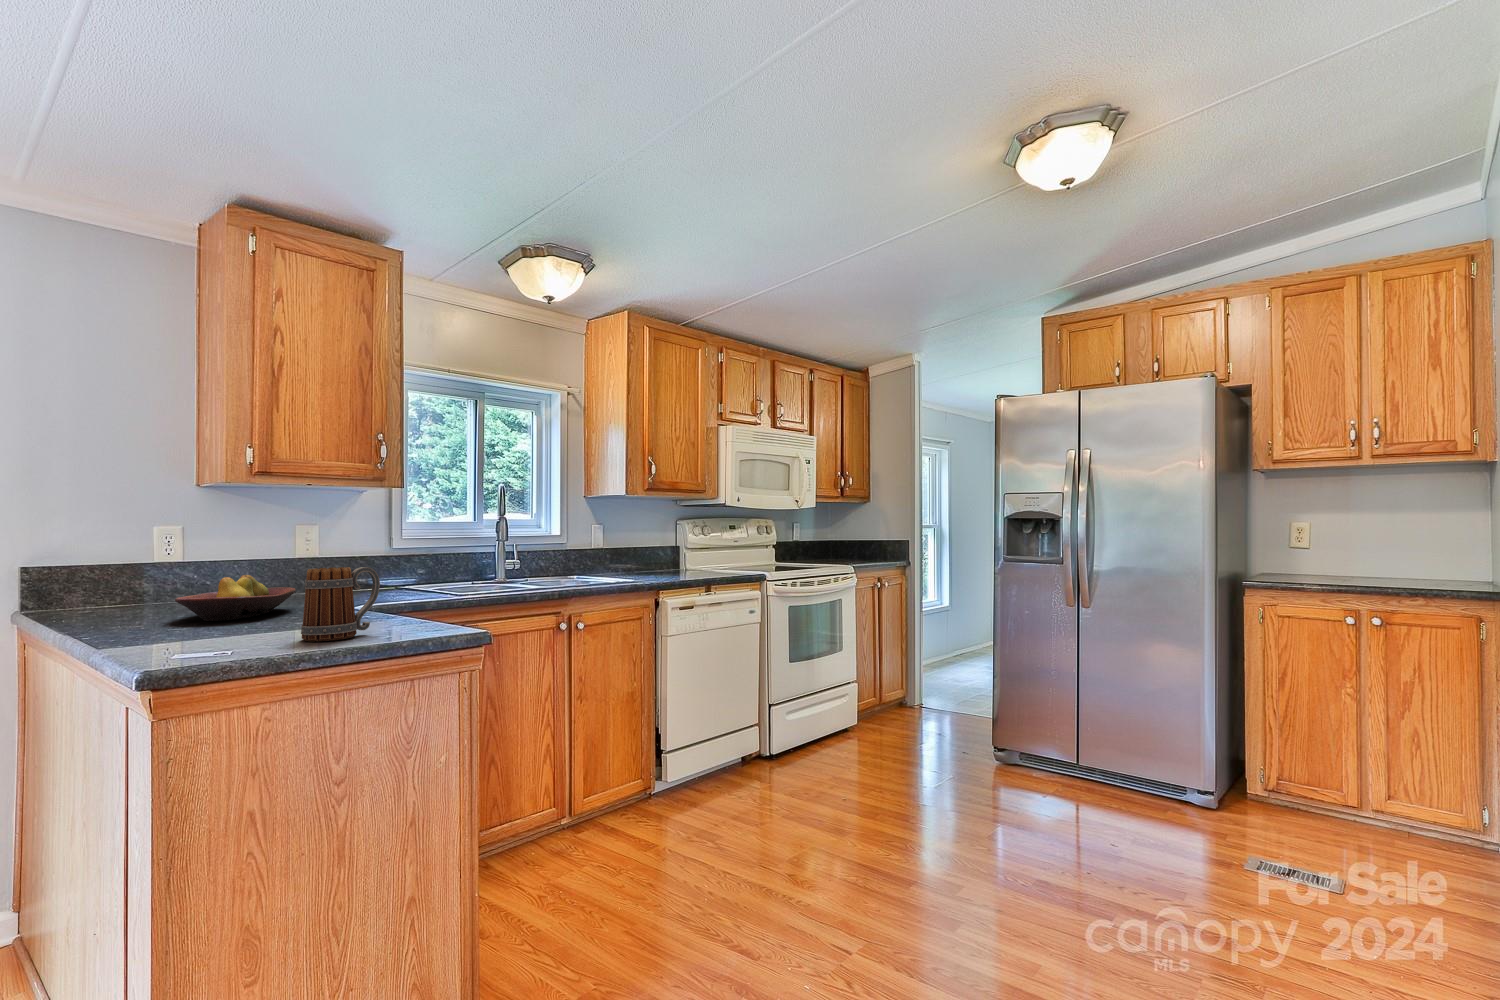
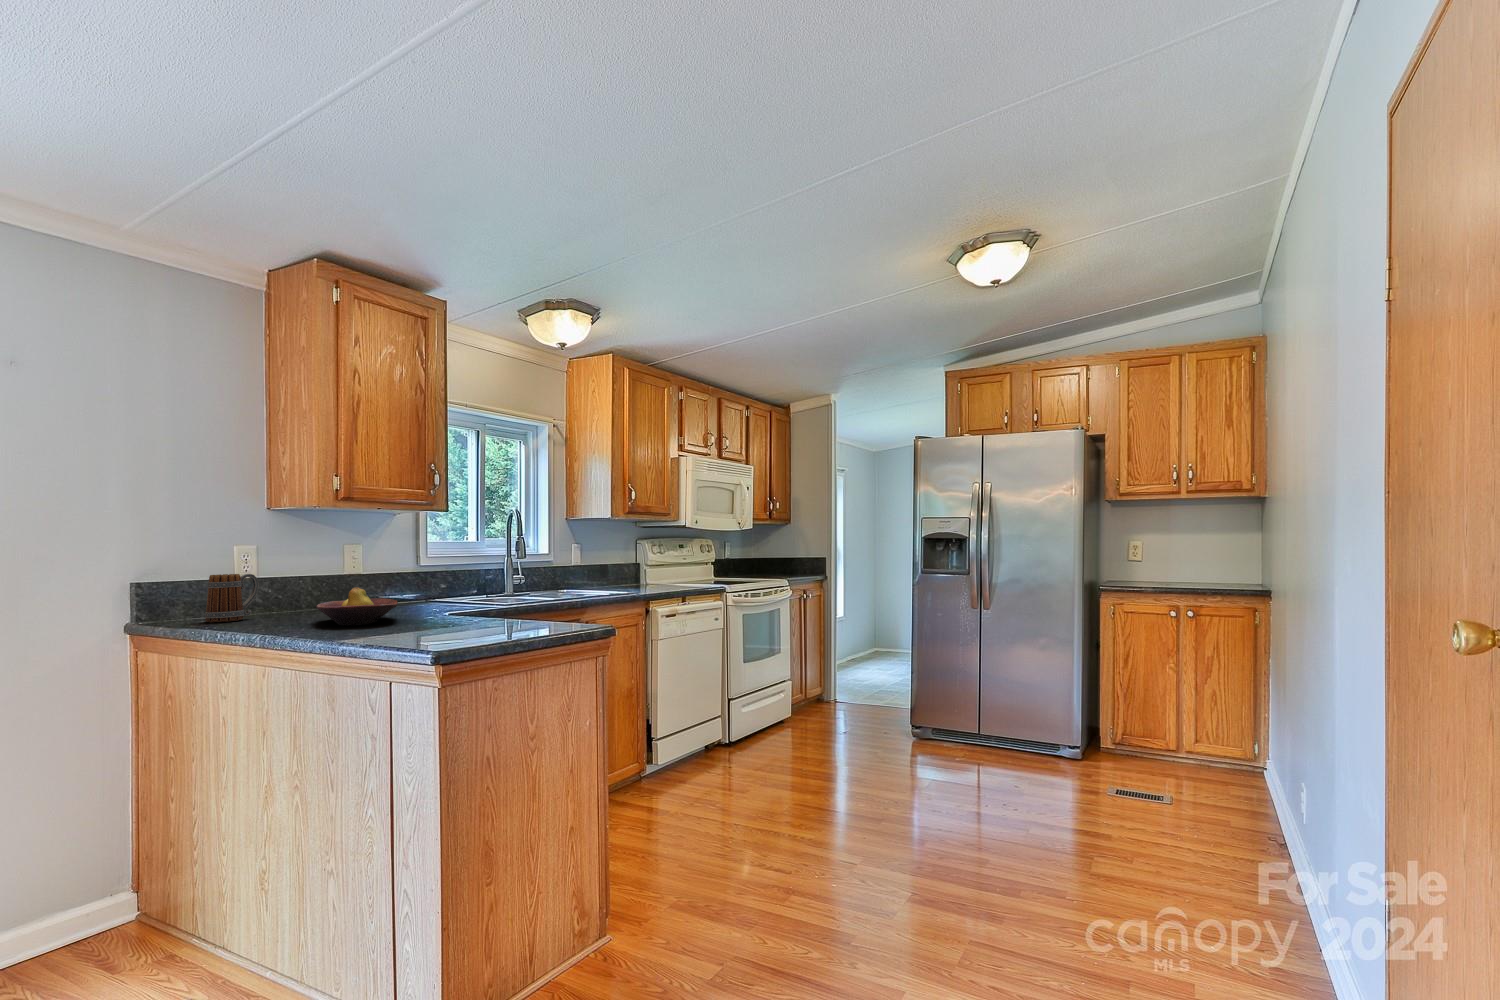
mug: present [301,567,380,641] -> present [205,574,259,622]

